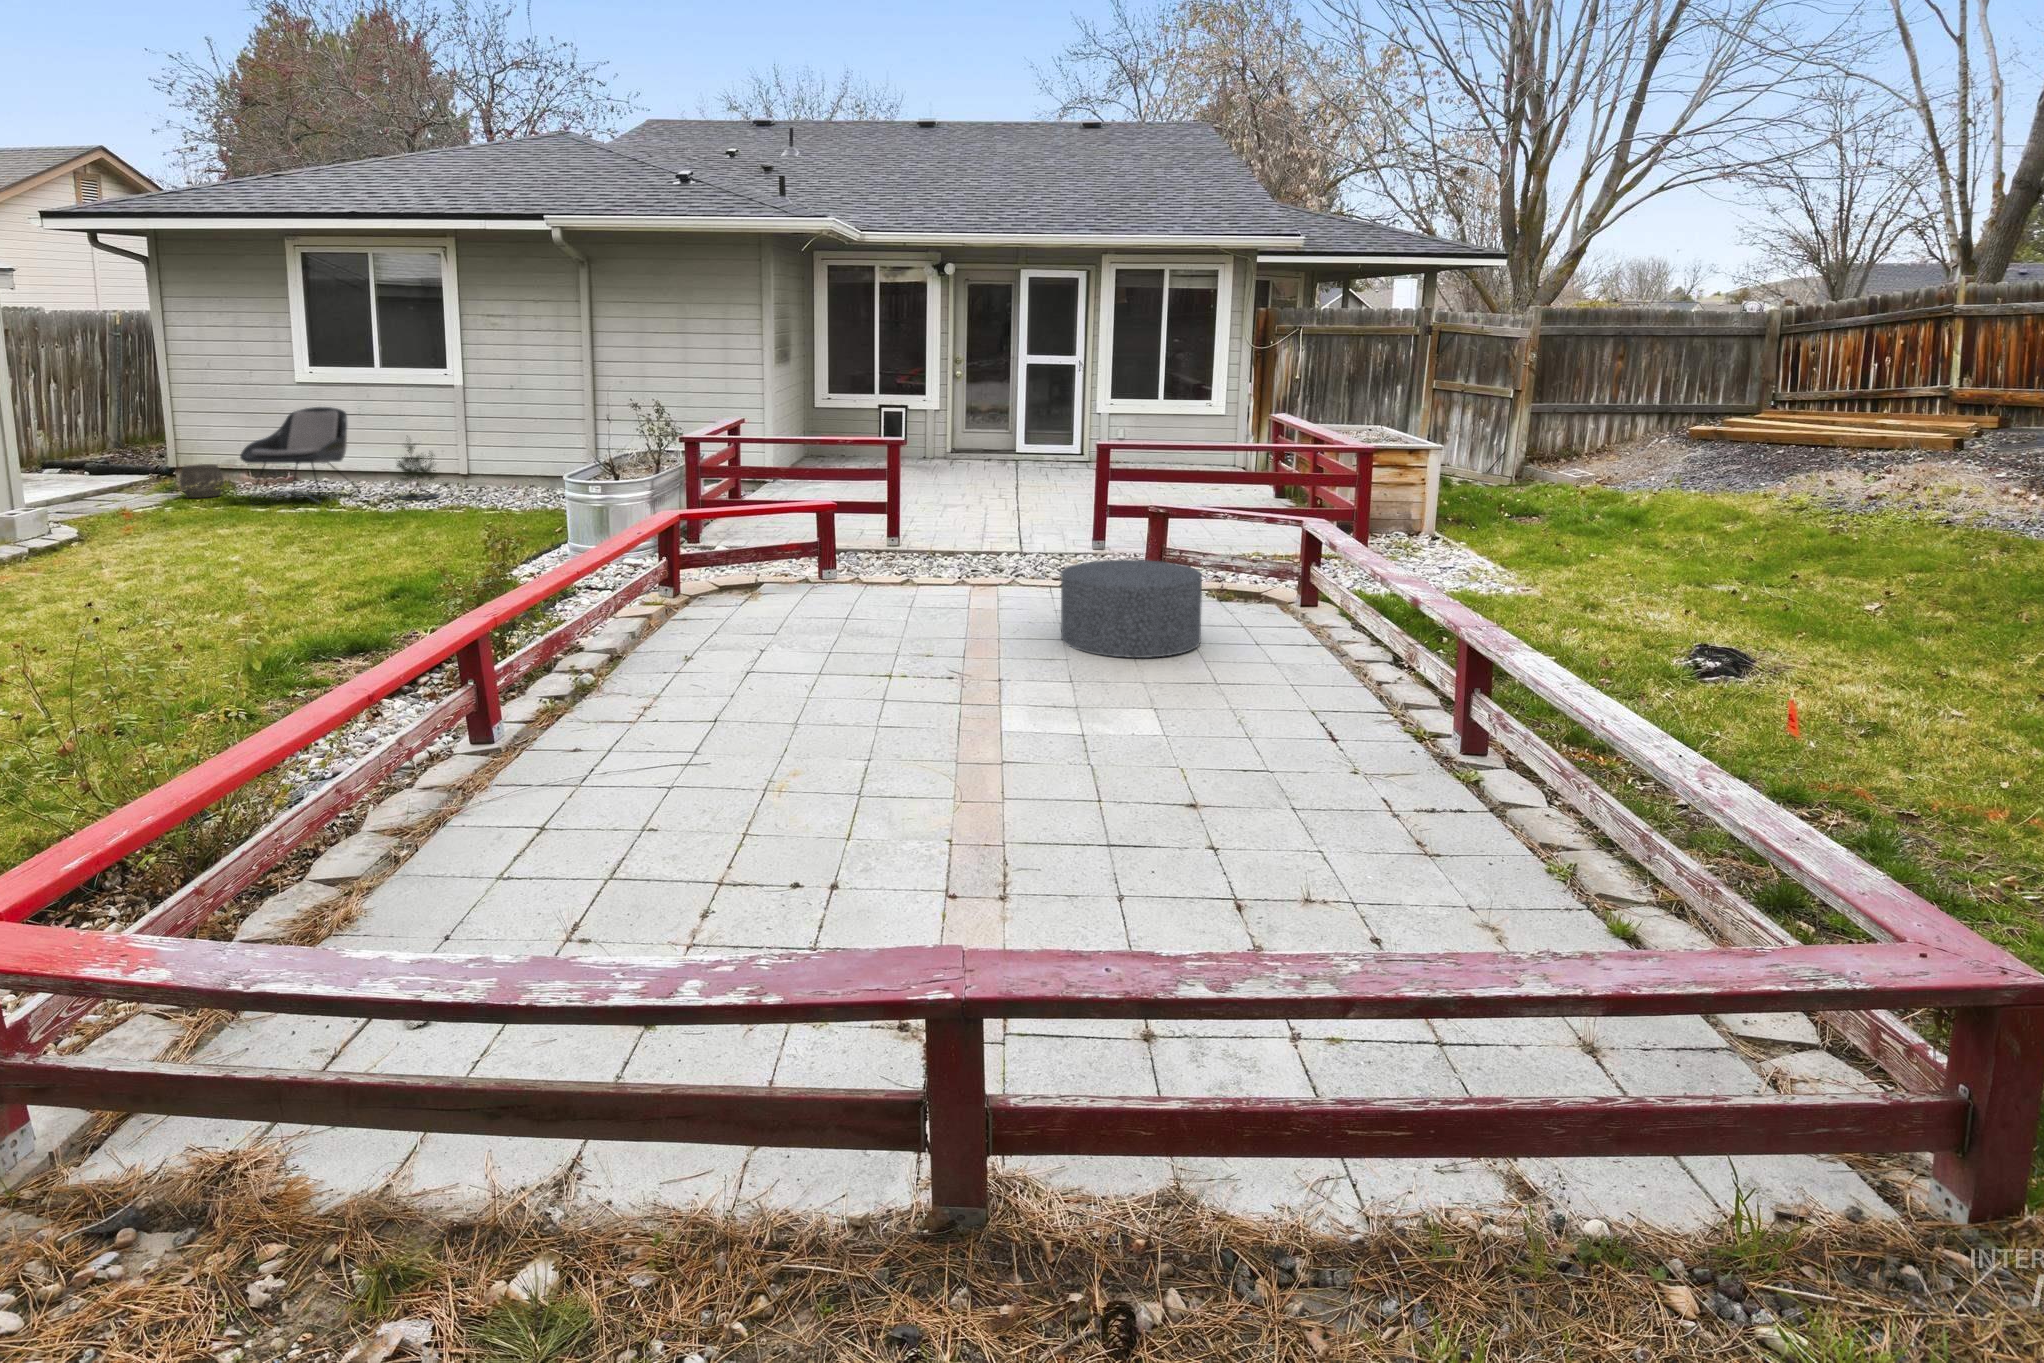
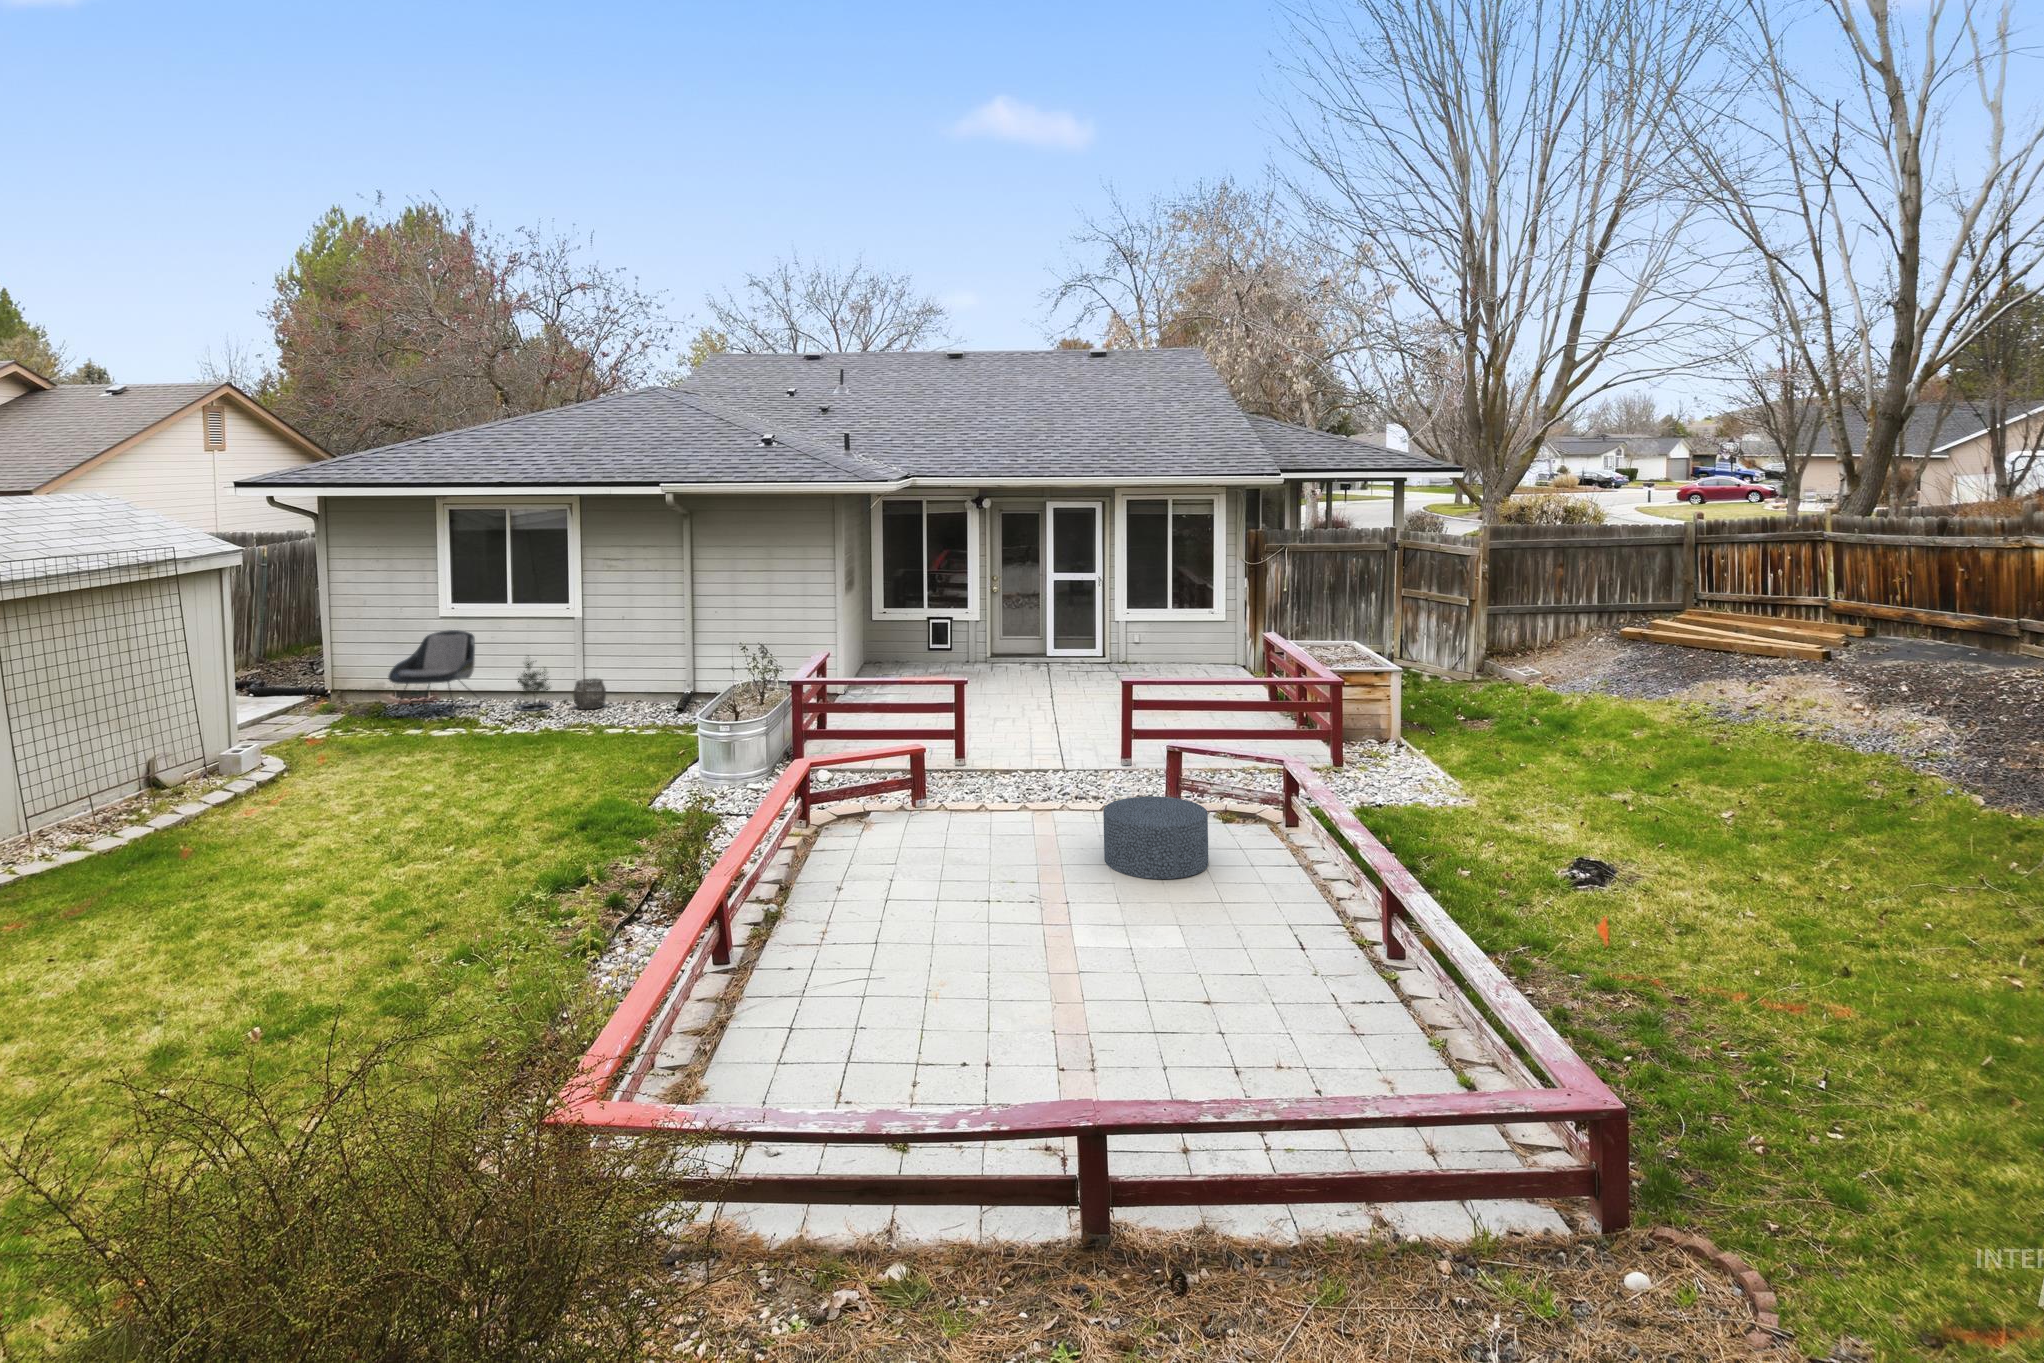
woven basket: present [180,464,224,498] -> present [573,679,606,710]

